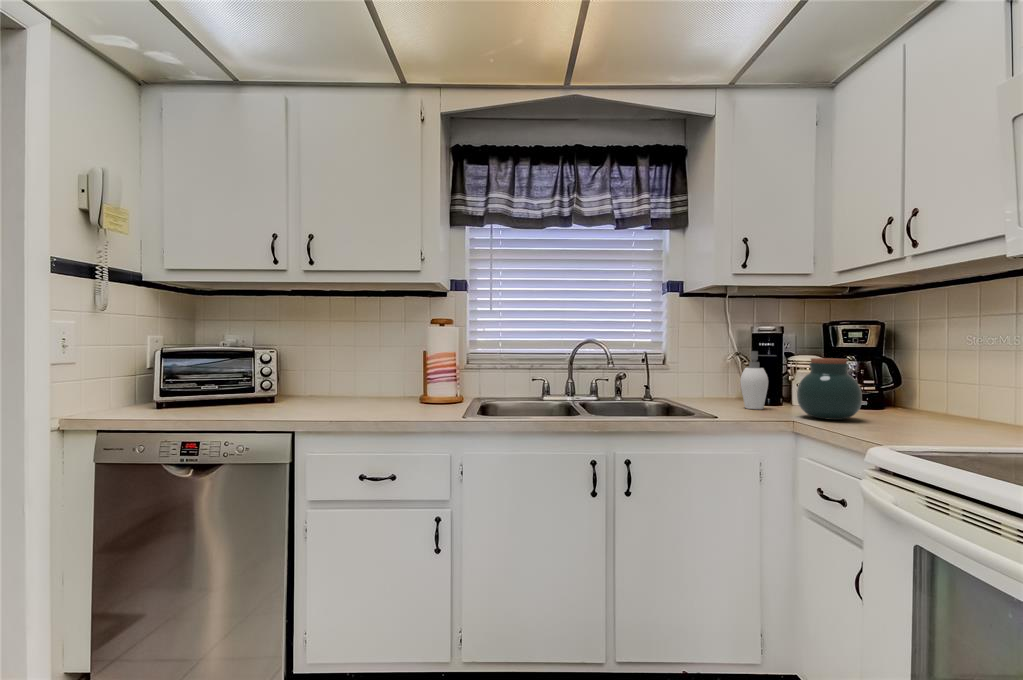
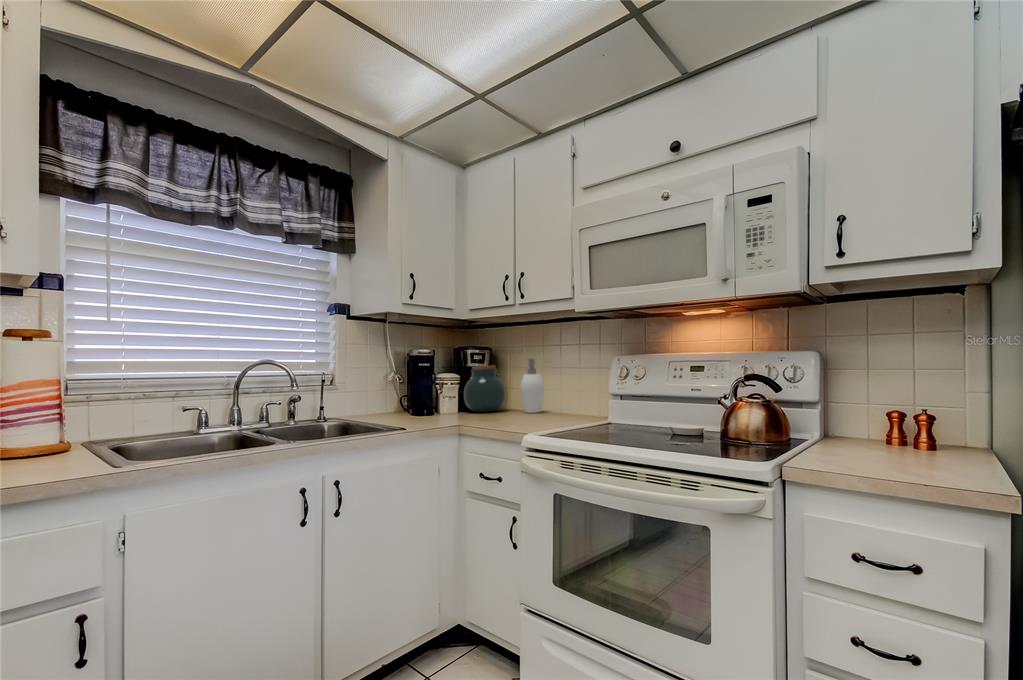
soap dispenser: present [740,351,768,409] -> present [521,358,544,413]

